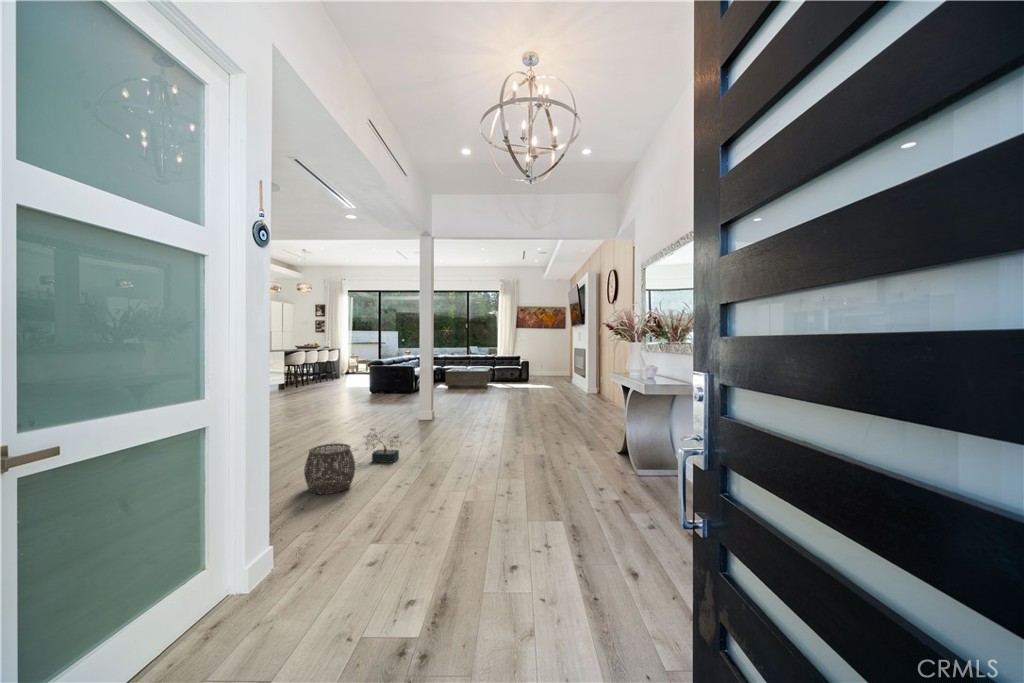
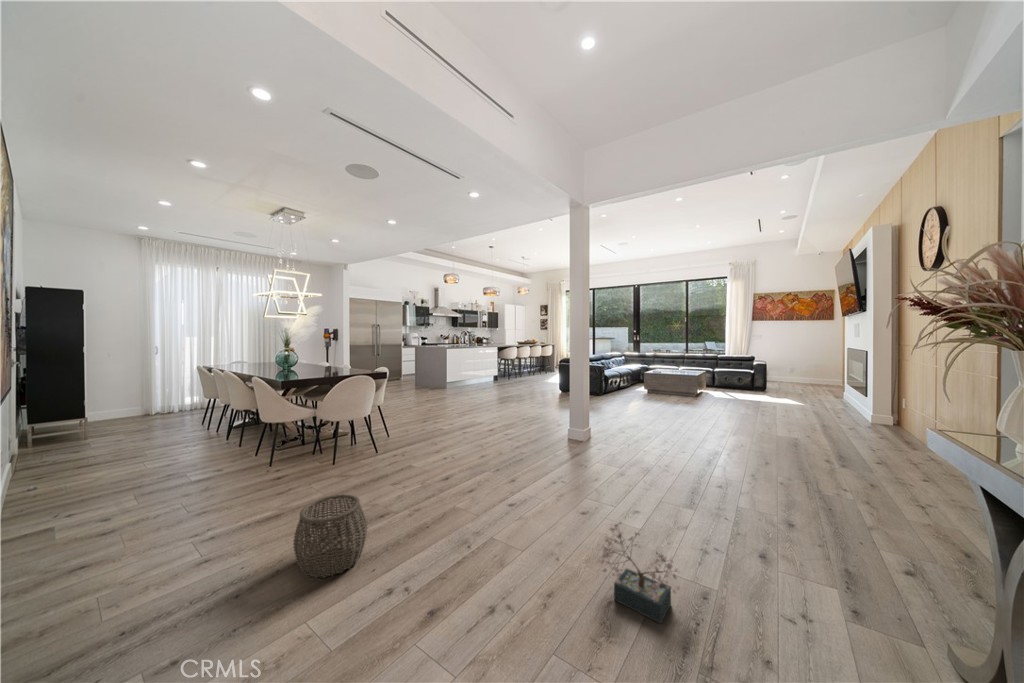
decorative plant: present [365,428,402,463] -> present [600,522,680,623]

